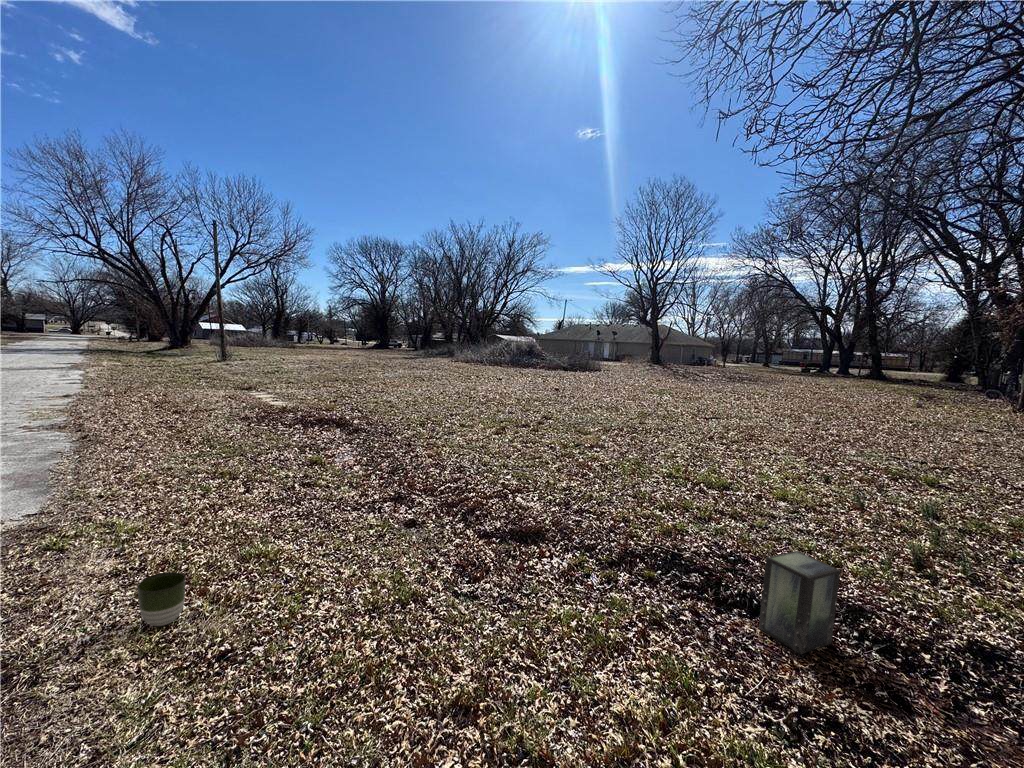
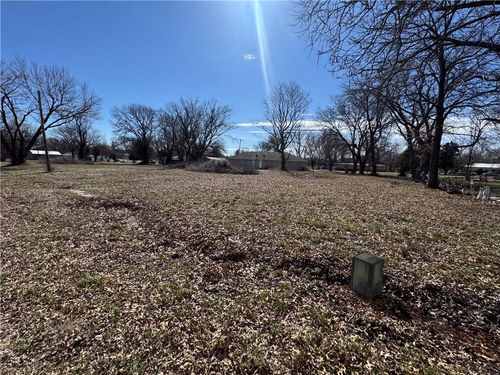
planter: present [138,572,185,626] -> none [22,299,52,331]

